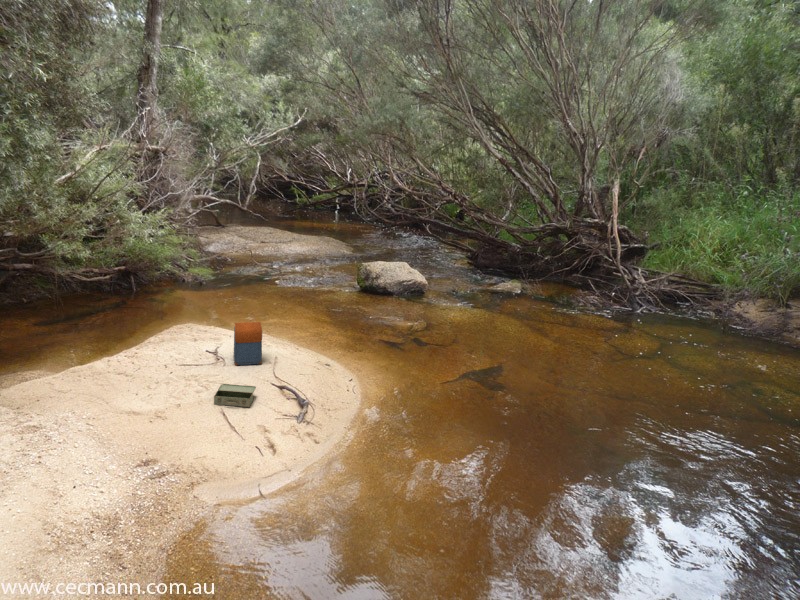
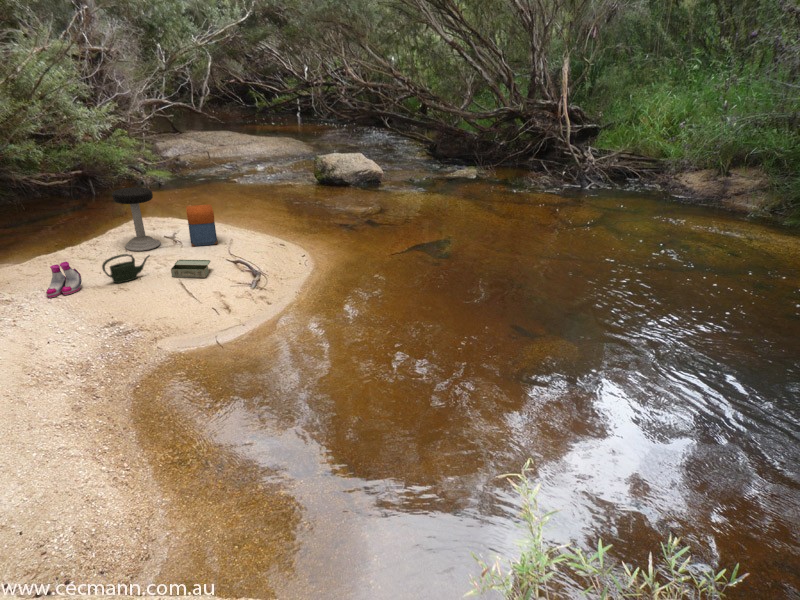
stool: none [163,302,203,369] -> present [112,187,160,251]
watering can: none [144,378,194,409] -> present [102,254,150,283]
boots: none [82,385,120,425] -> present [46,262,82,298]

